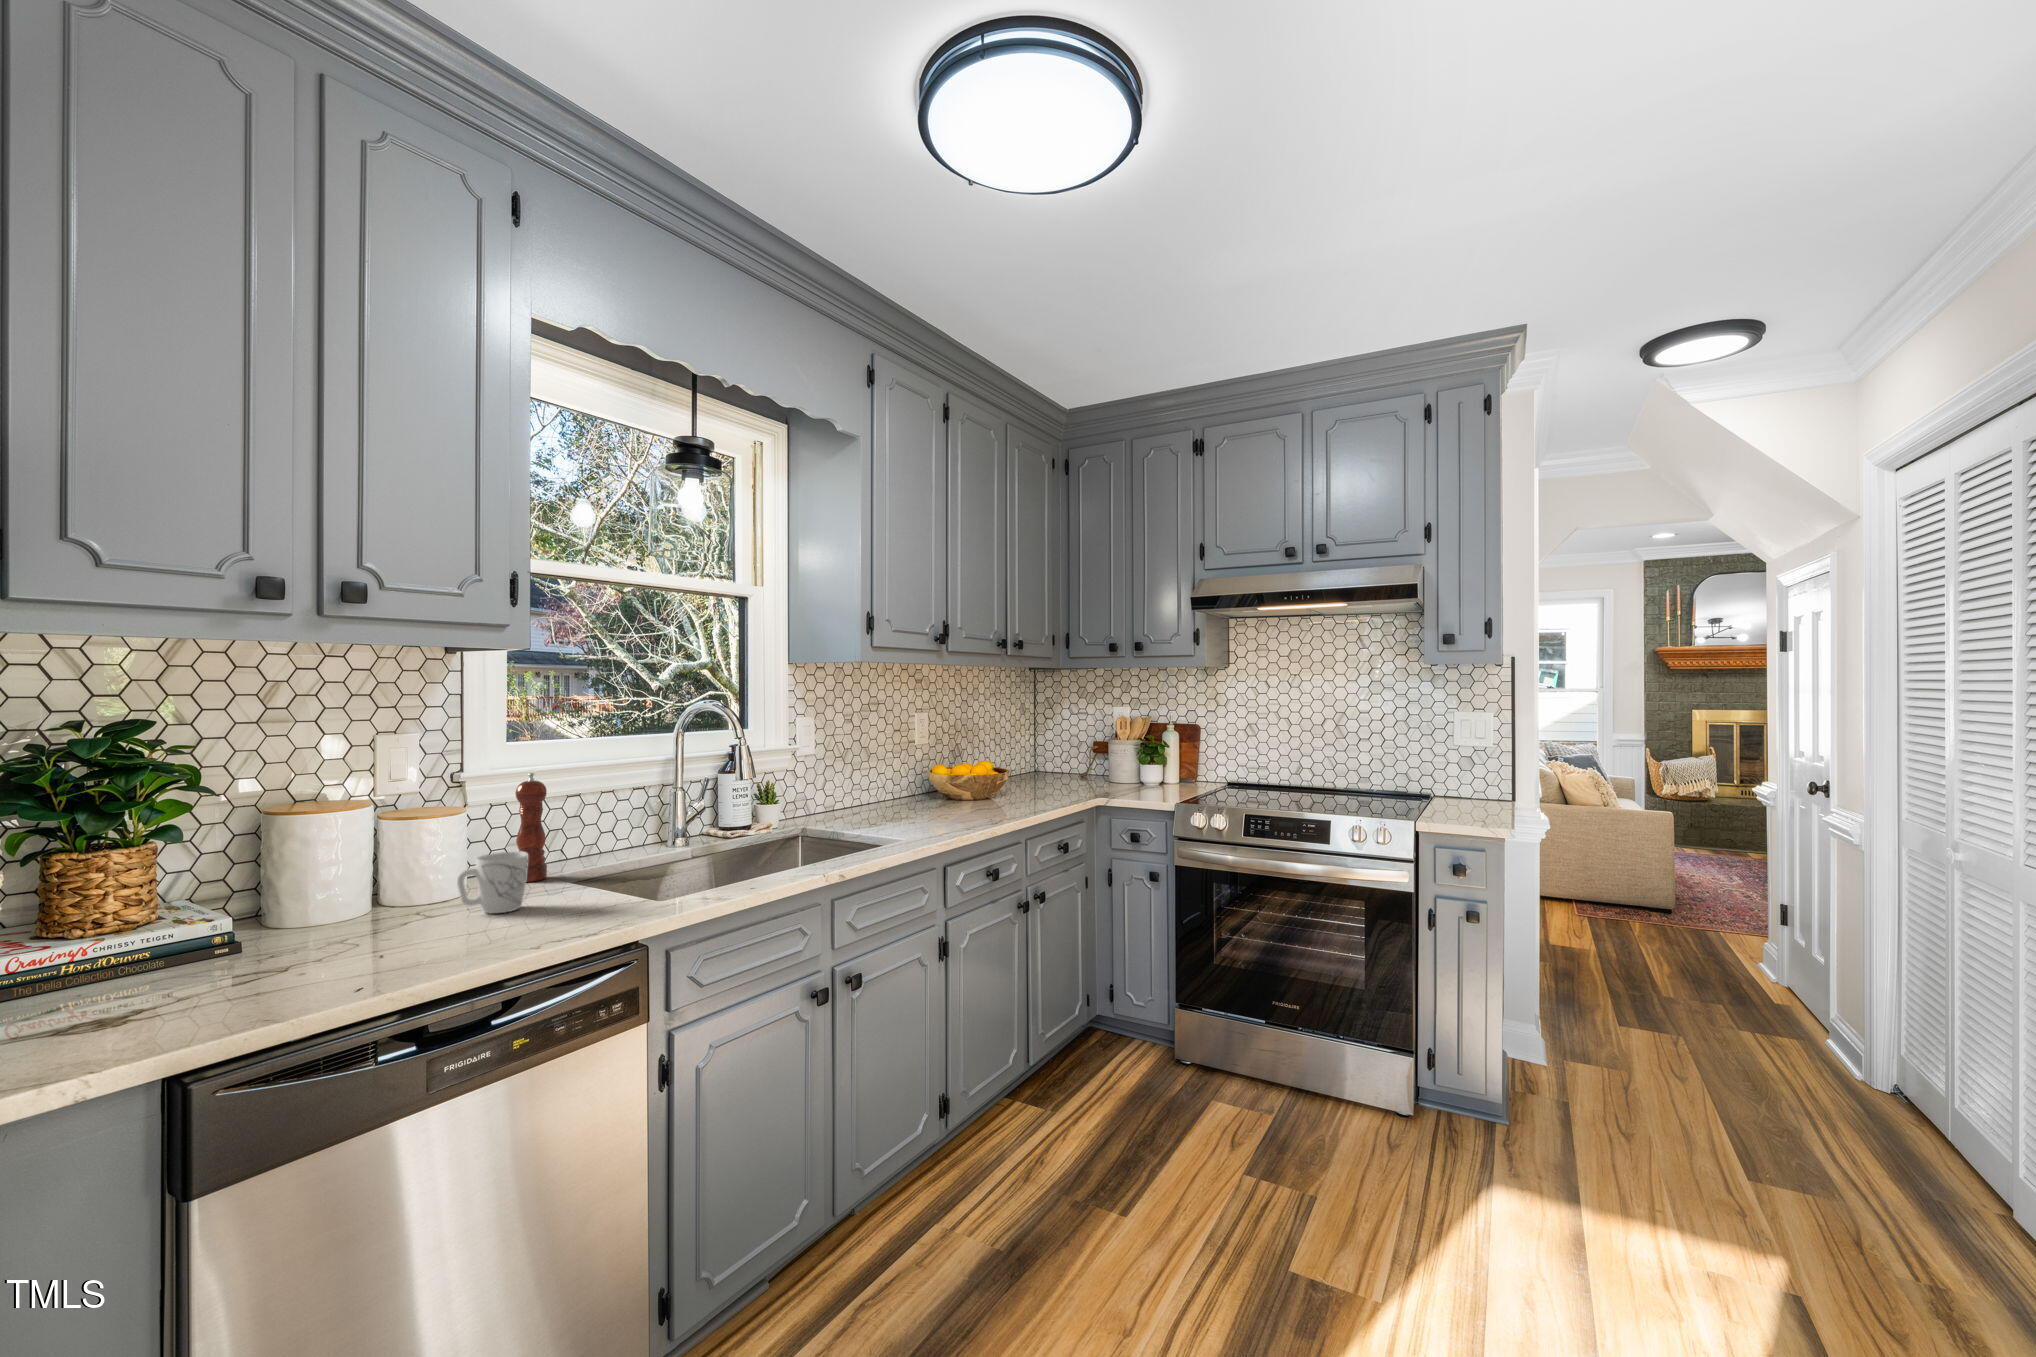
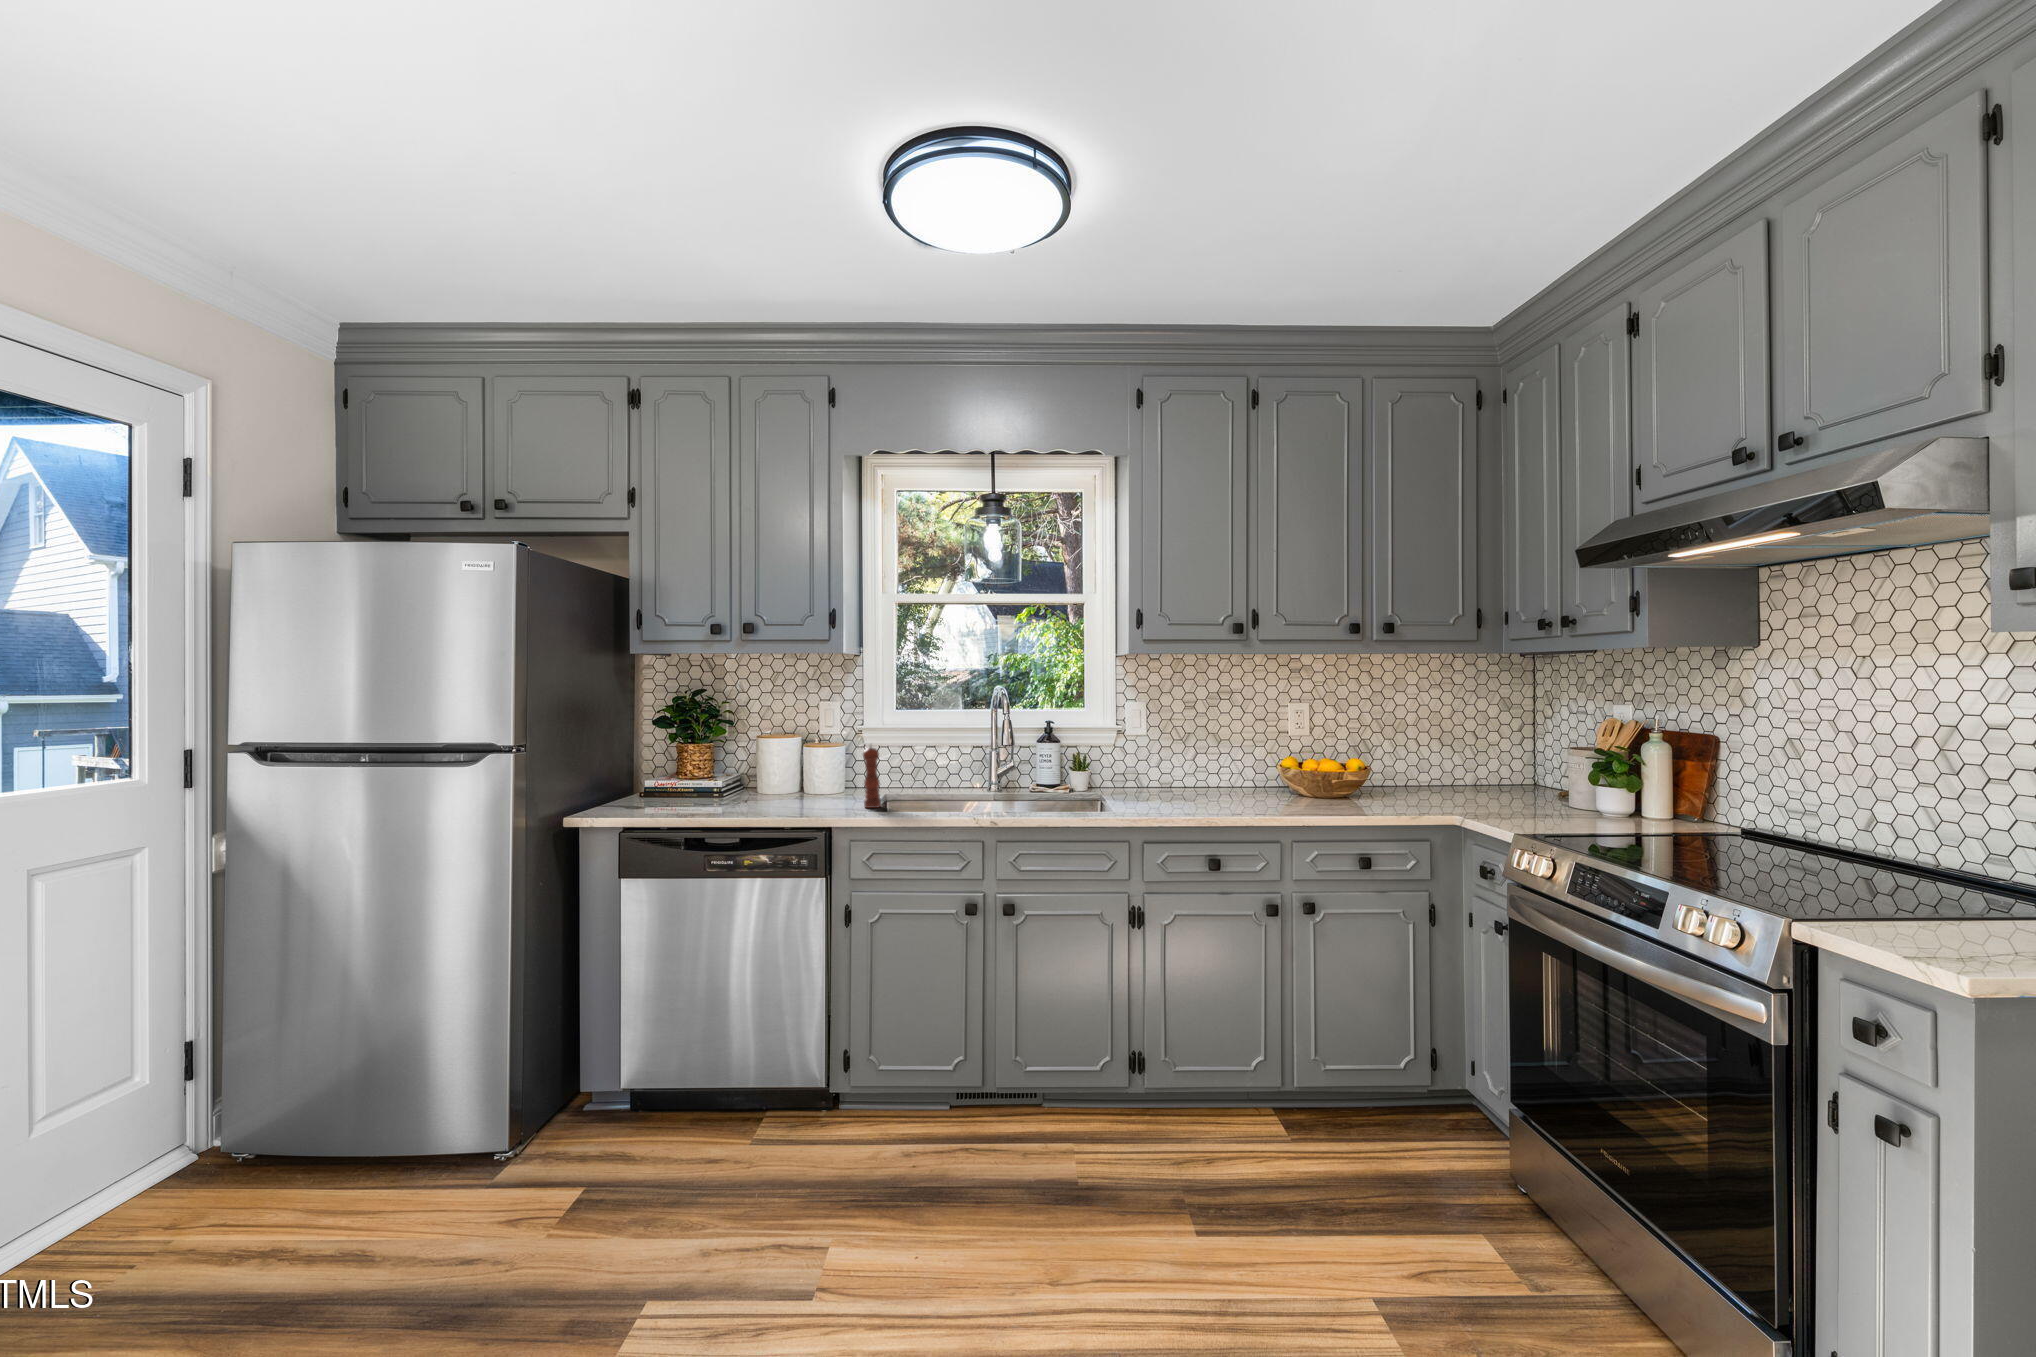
mug: present [457,852,528,913] -> none [793,787,823,819]

